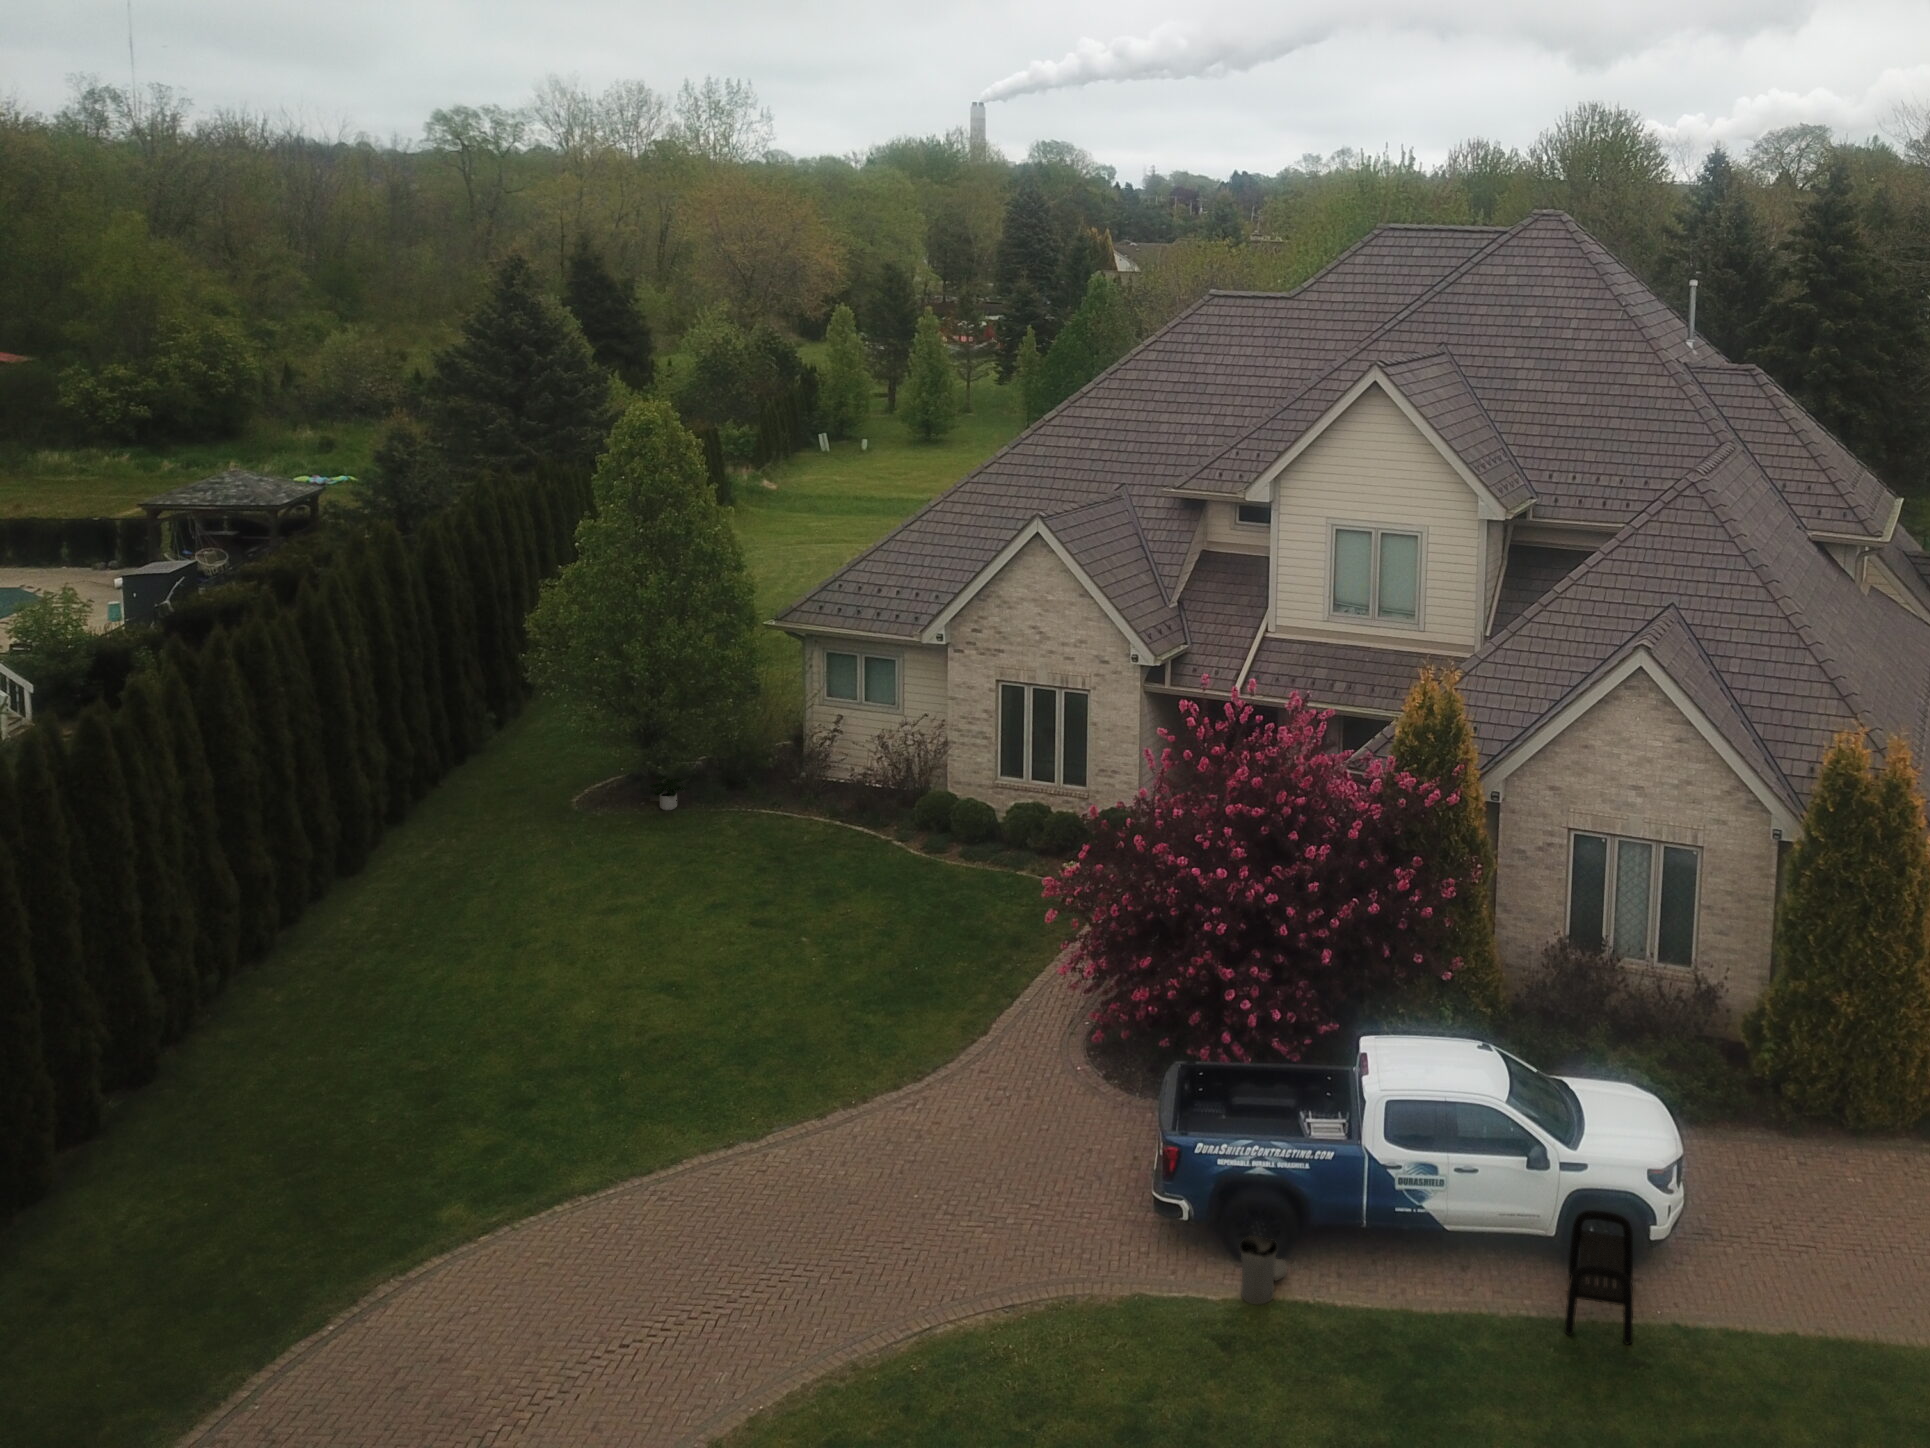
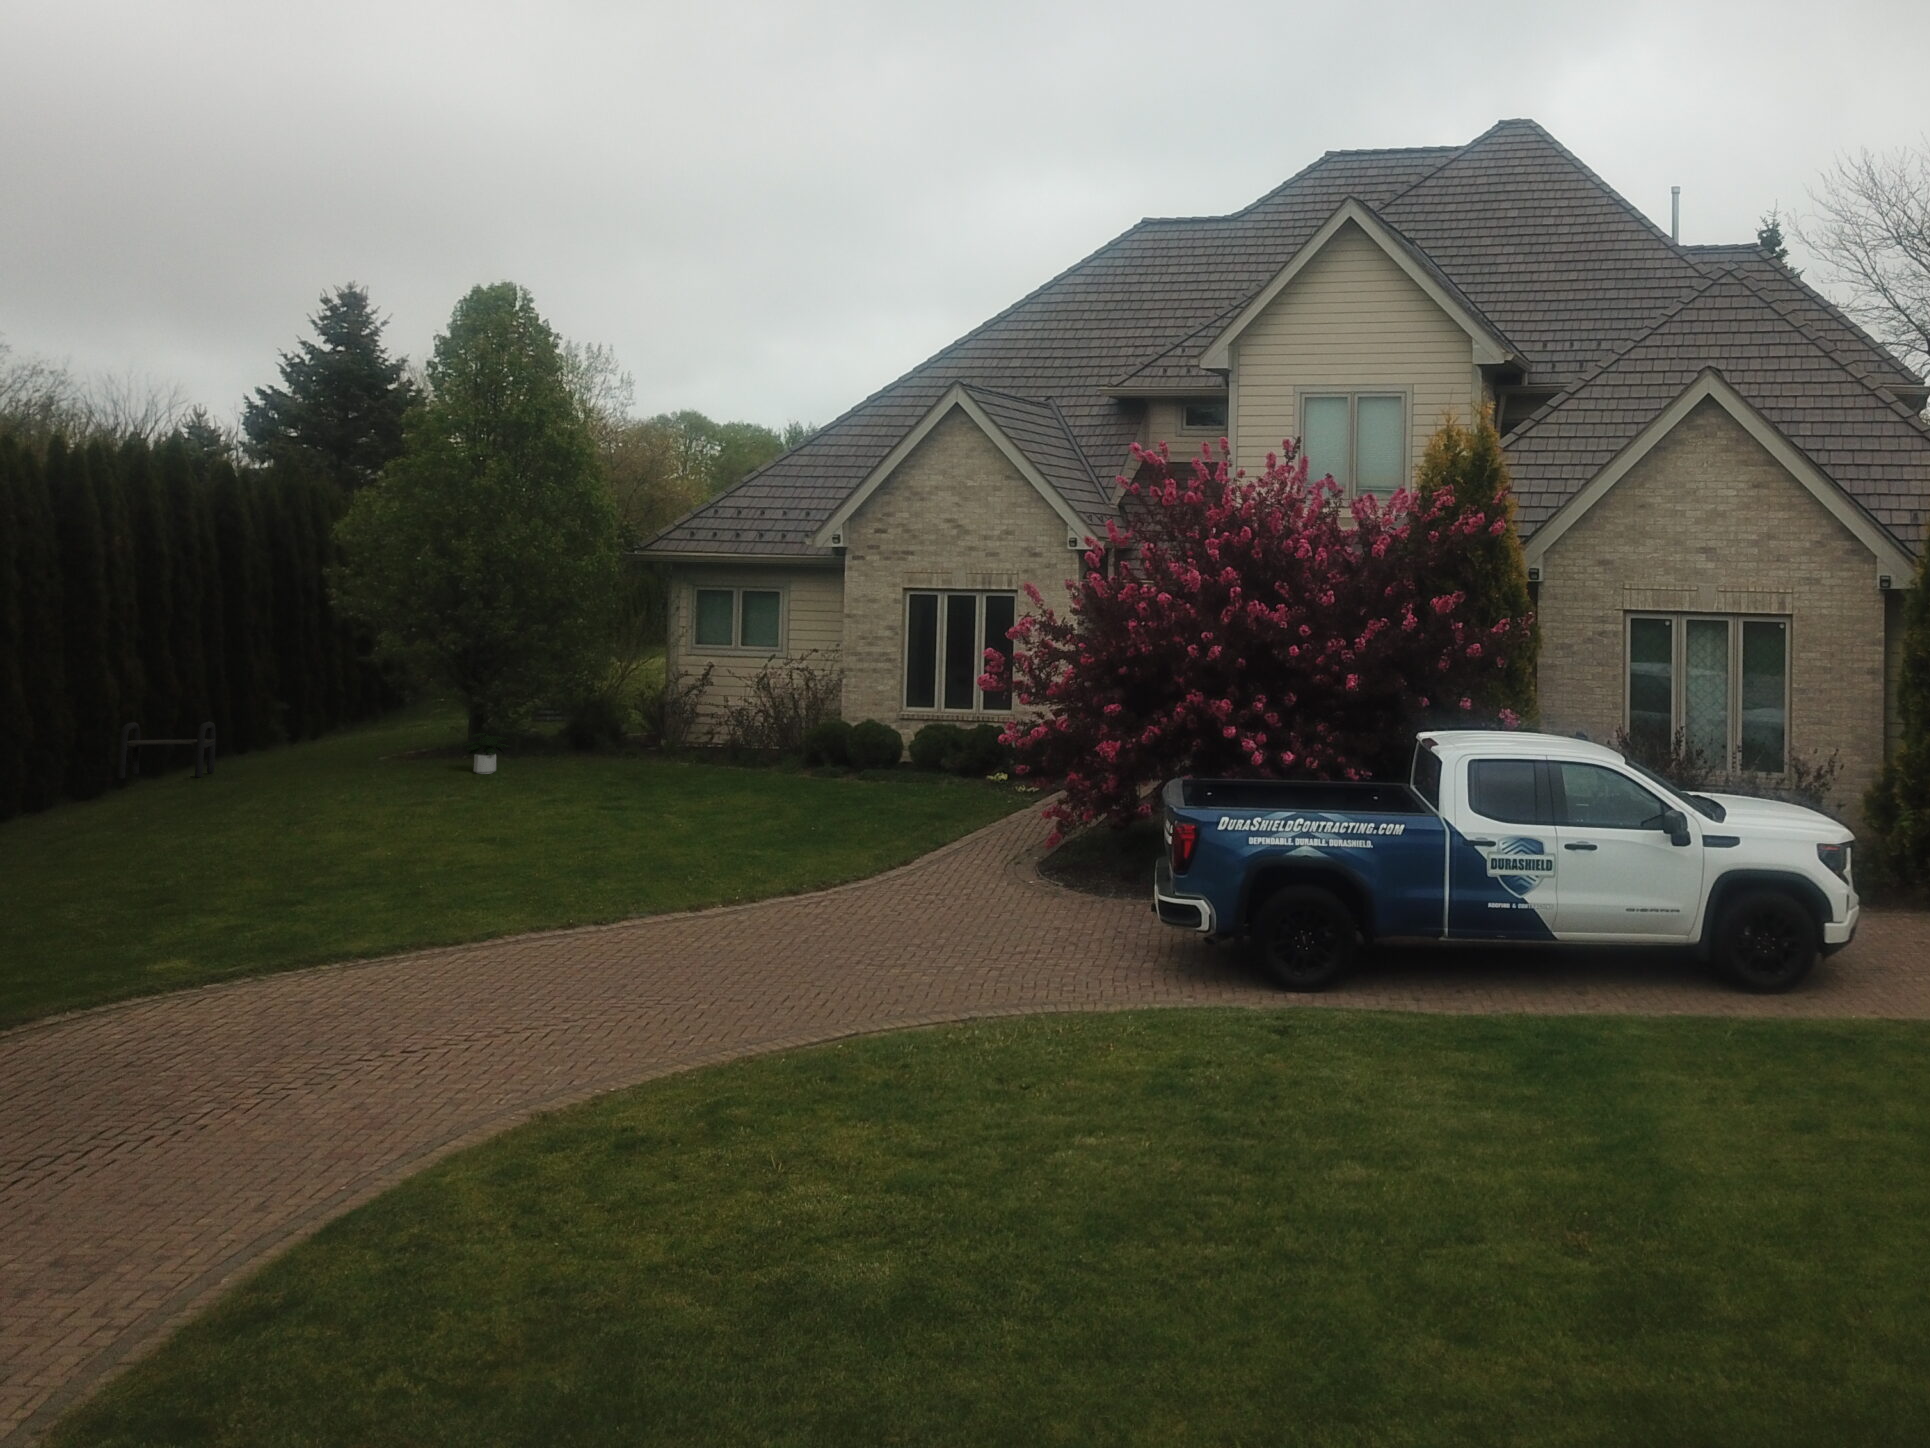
bench: present [1565,1210,1633,1344] -> present [117,722,216,779]
trash can: present [1240,1236,1287,1305] -> none [1287,928,1348,1011]

